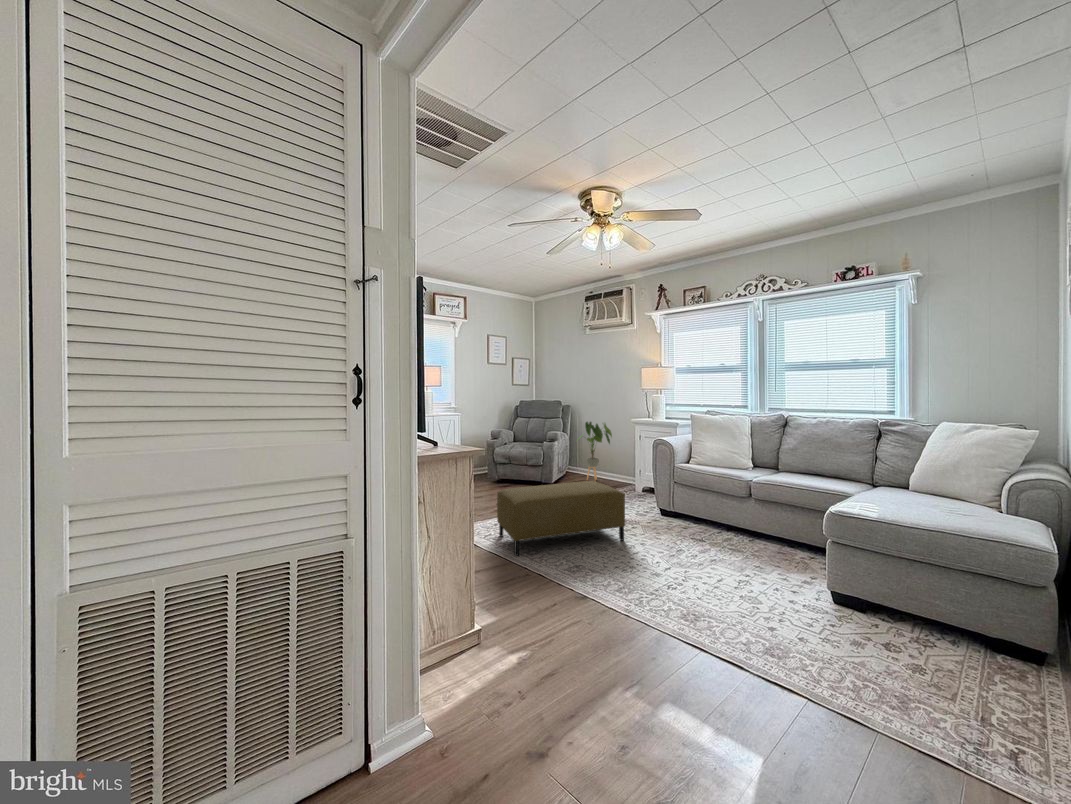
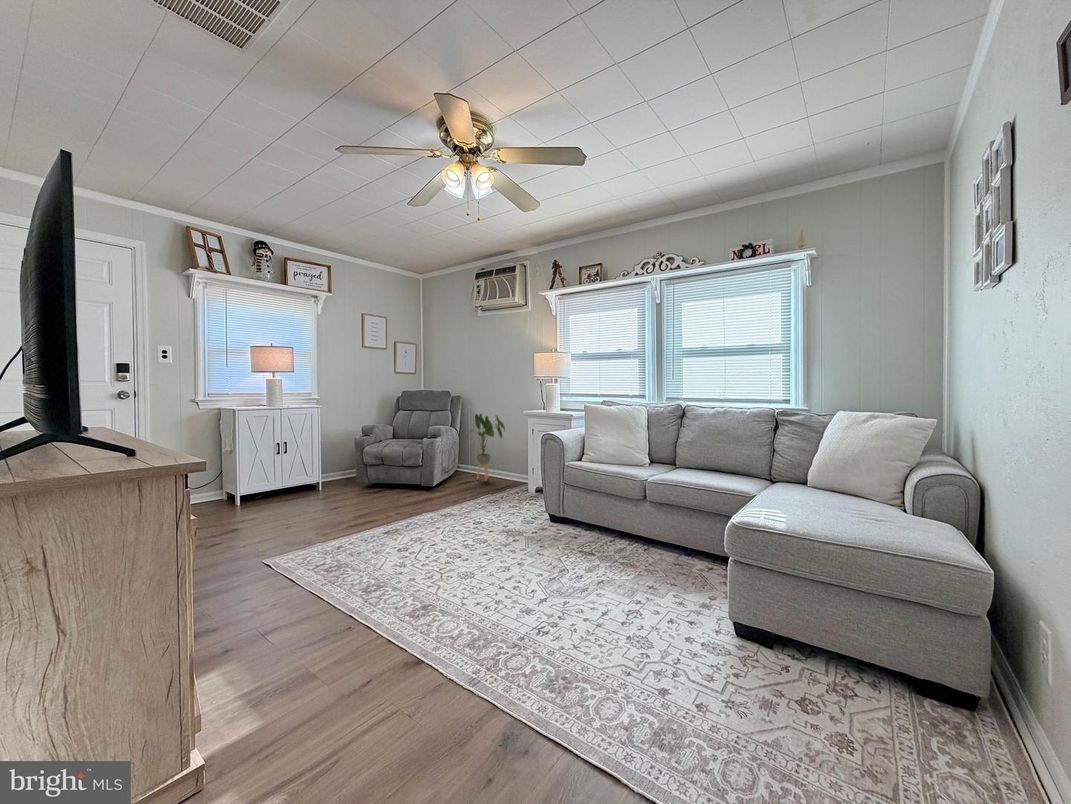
ottoman: present [497,481,625,556] -> none [333,486,500,595]

